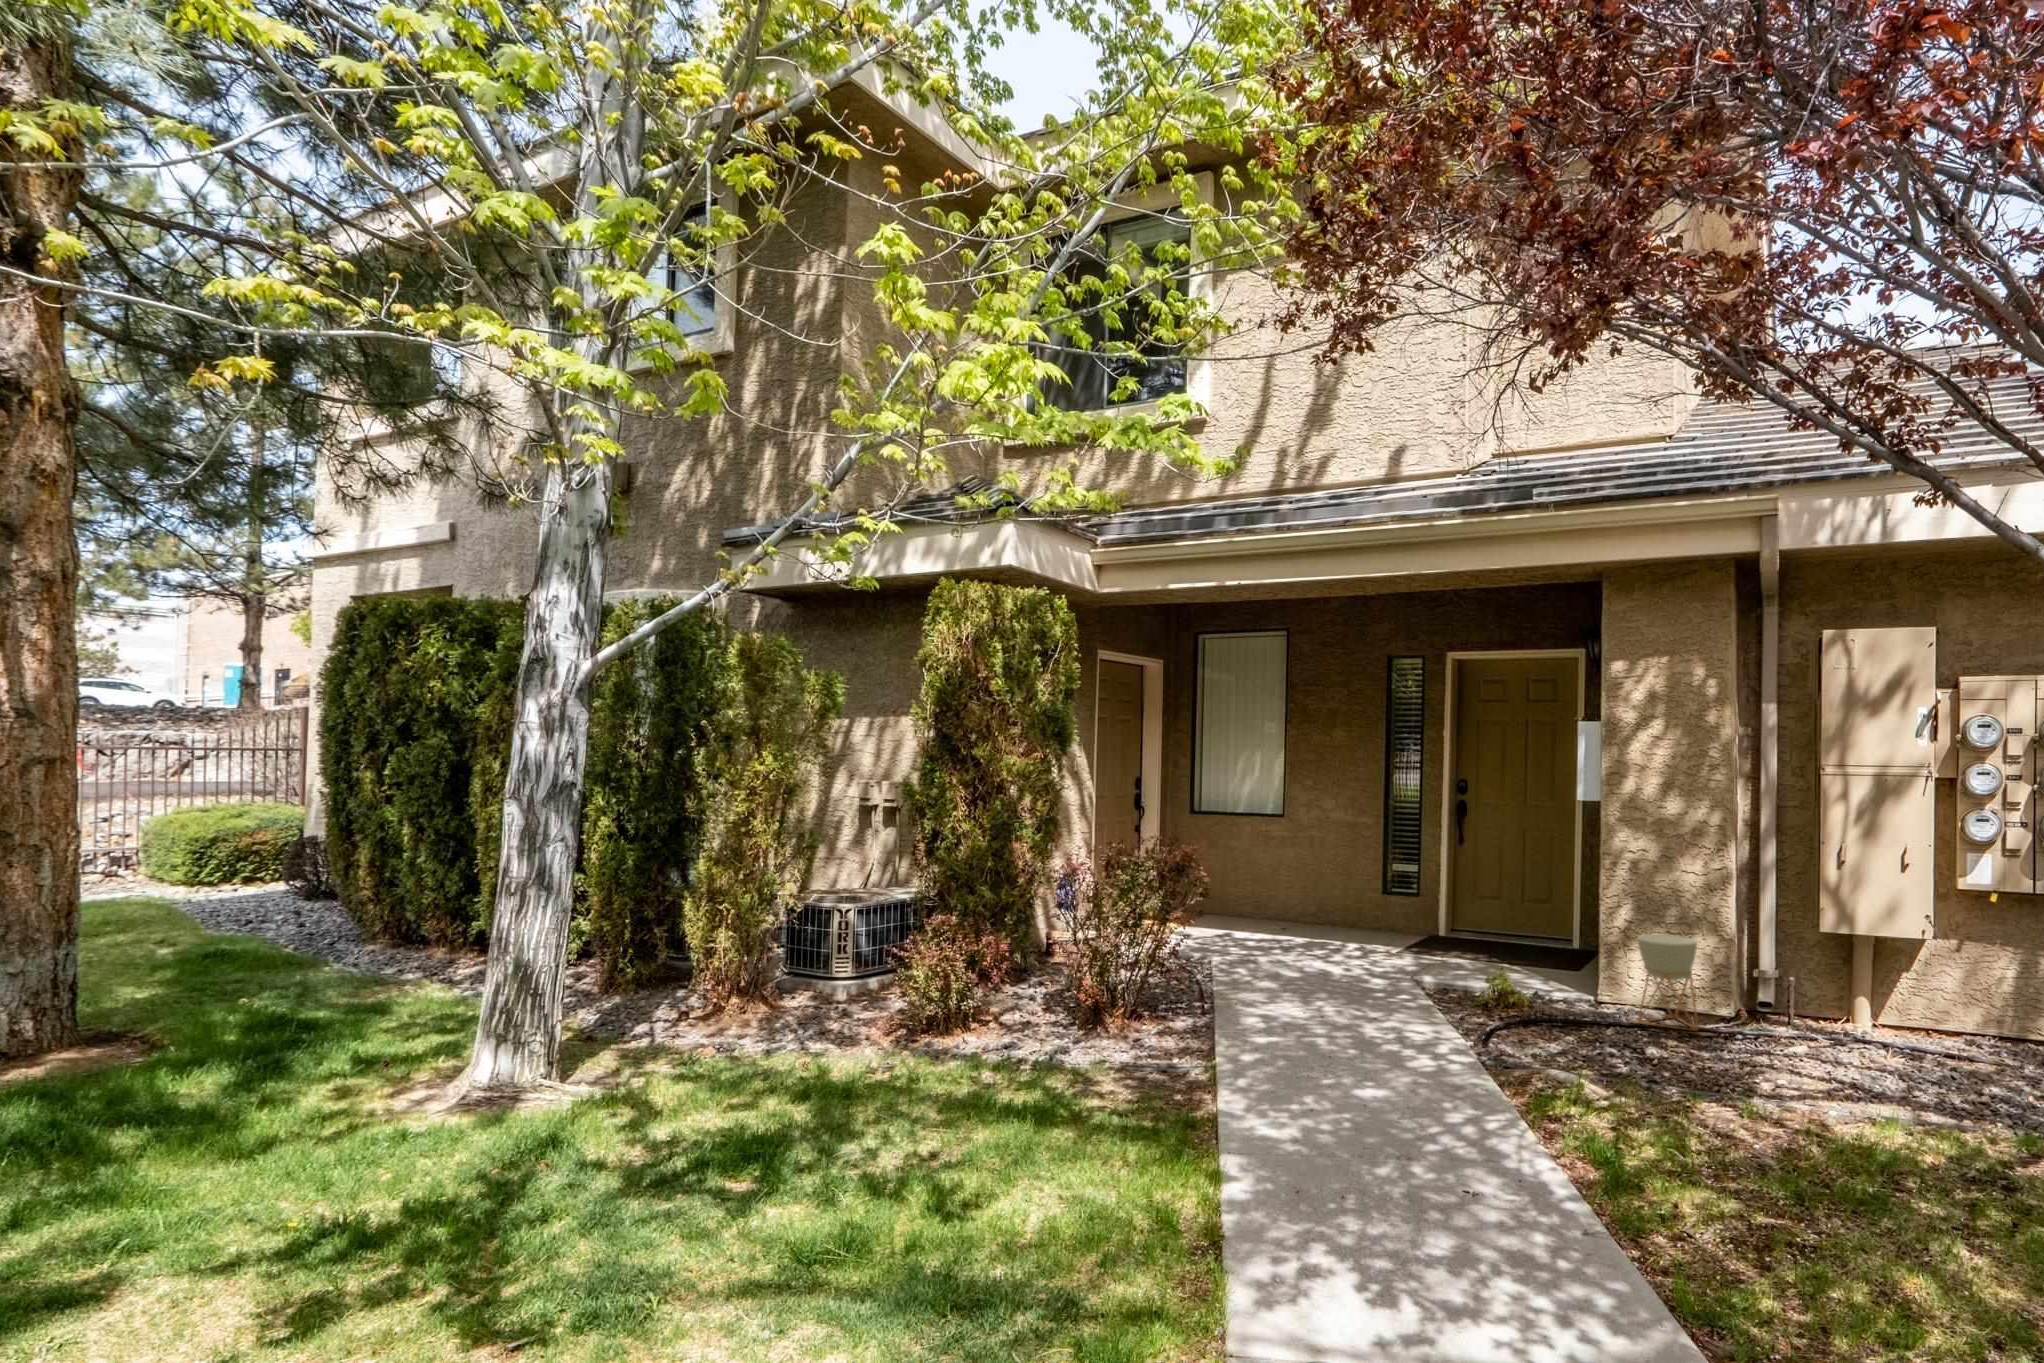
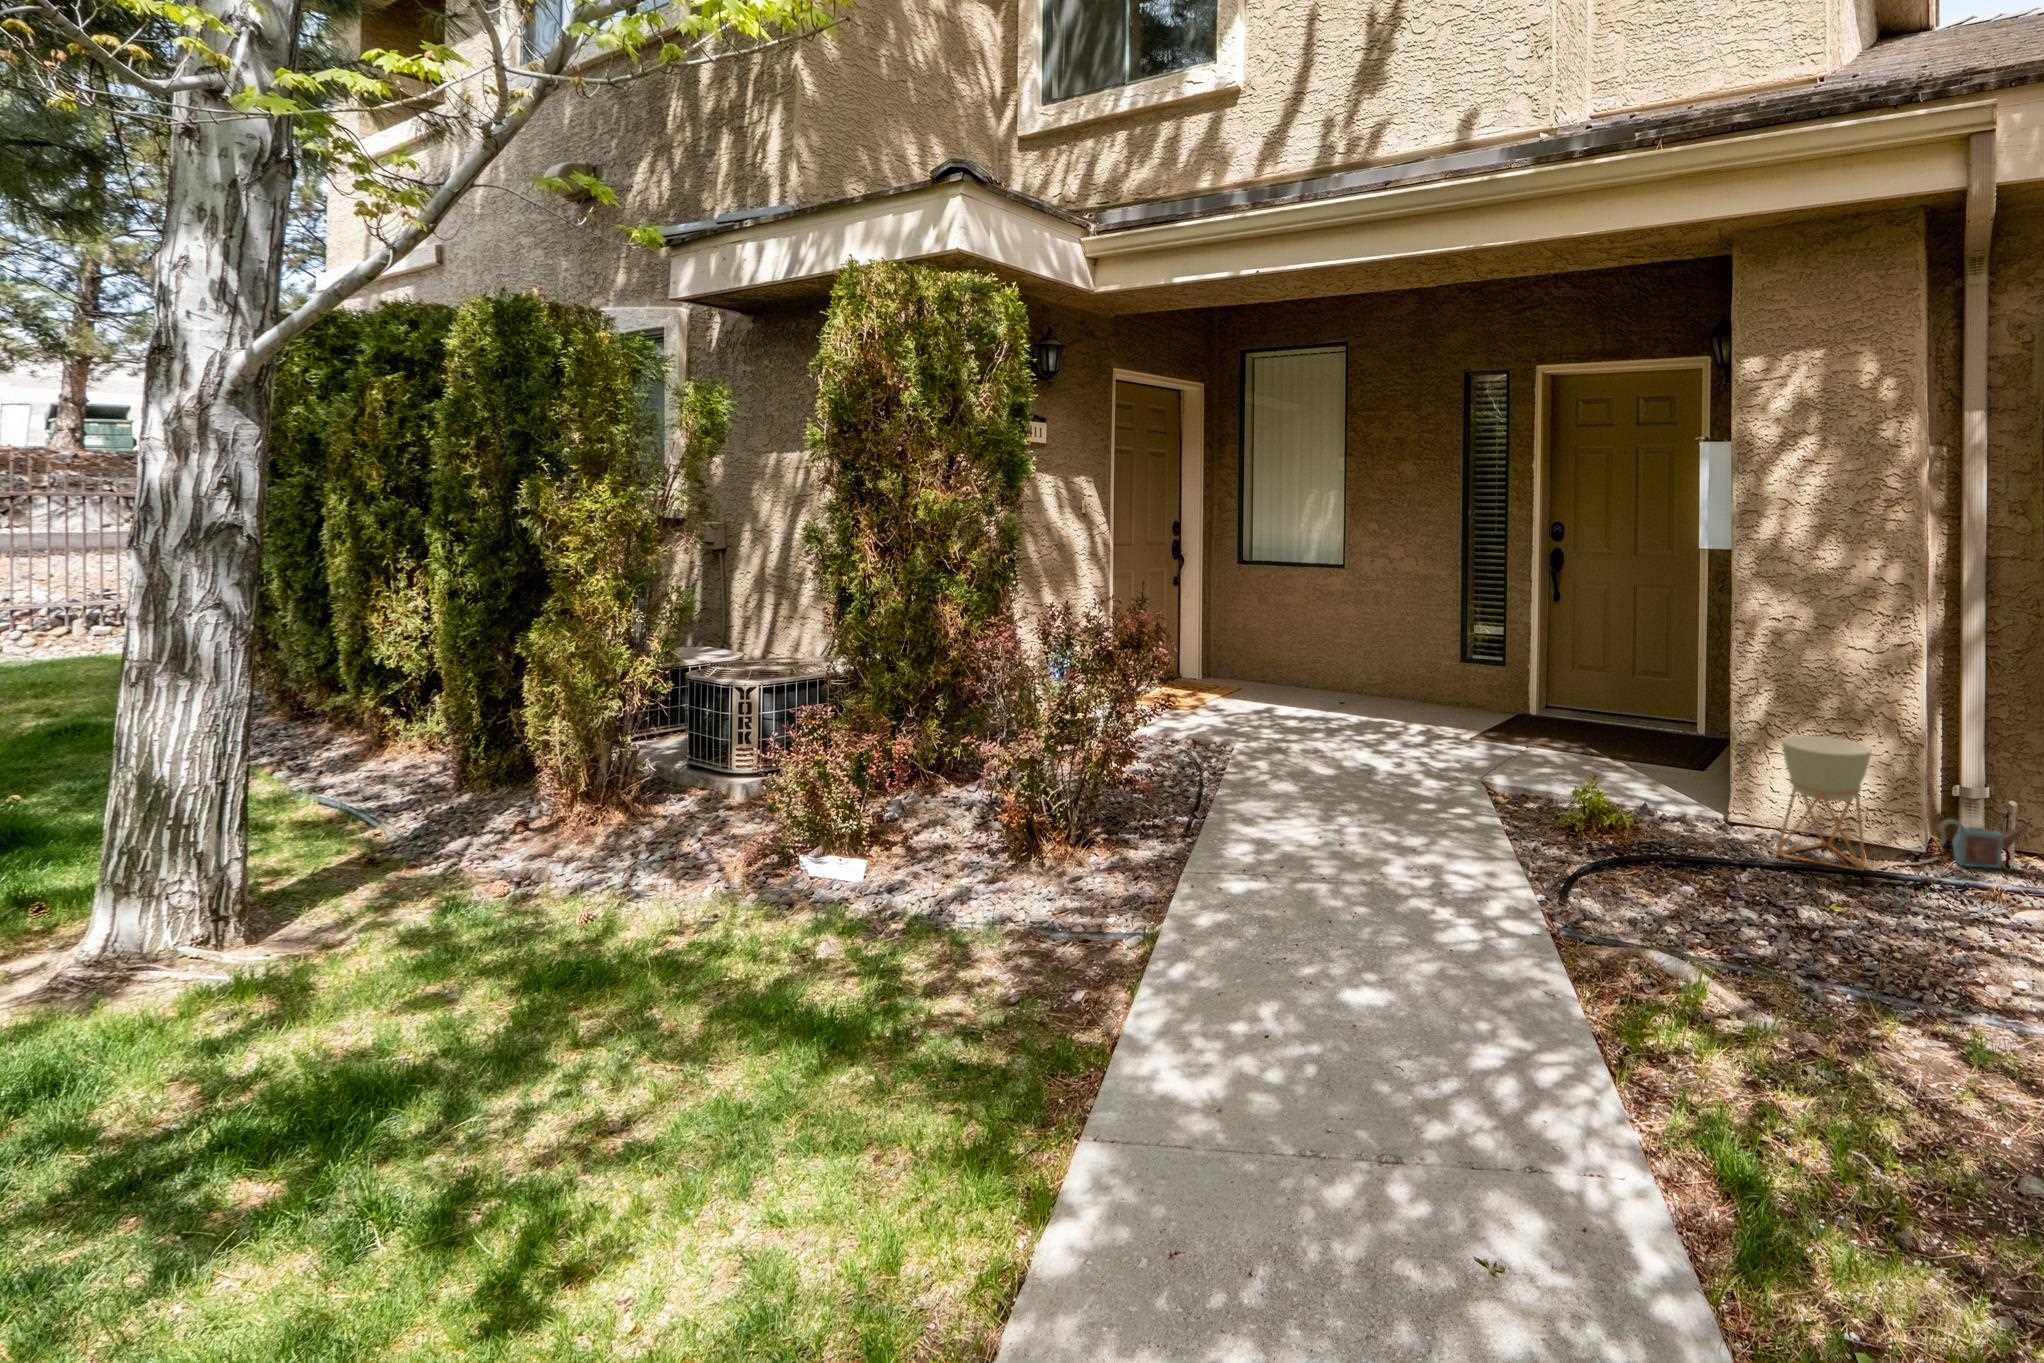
watering can: none [1748,993,1807,1028] -> present [1939,819,2026,868]

